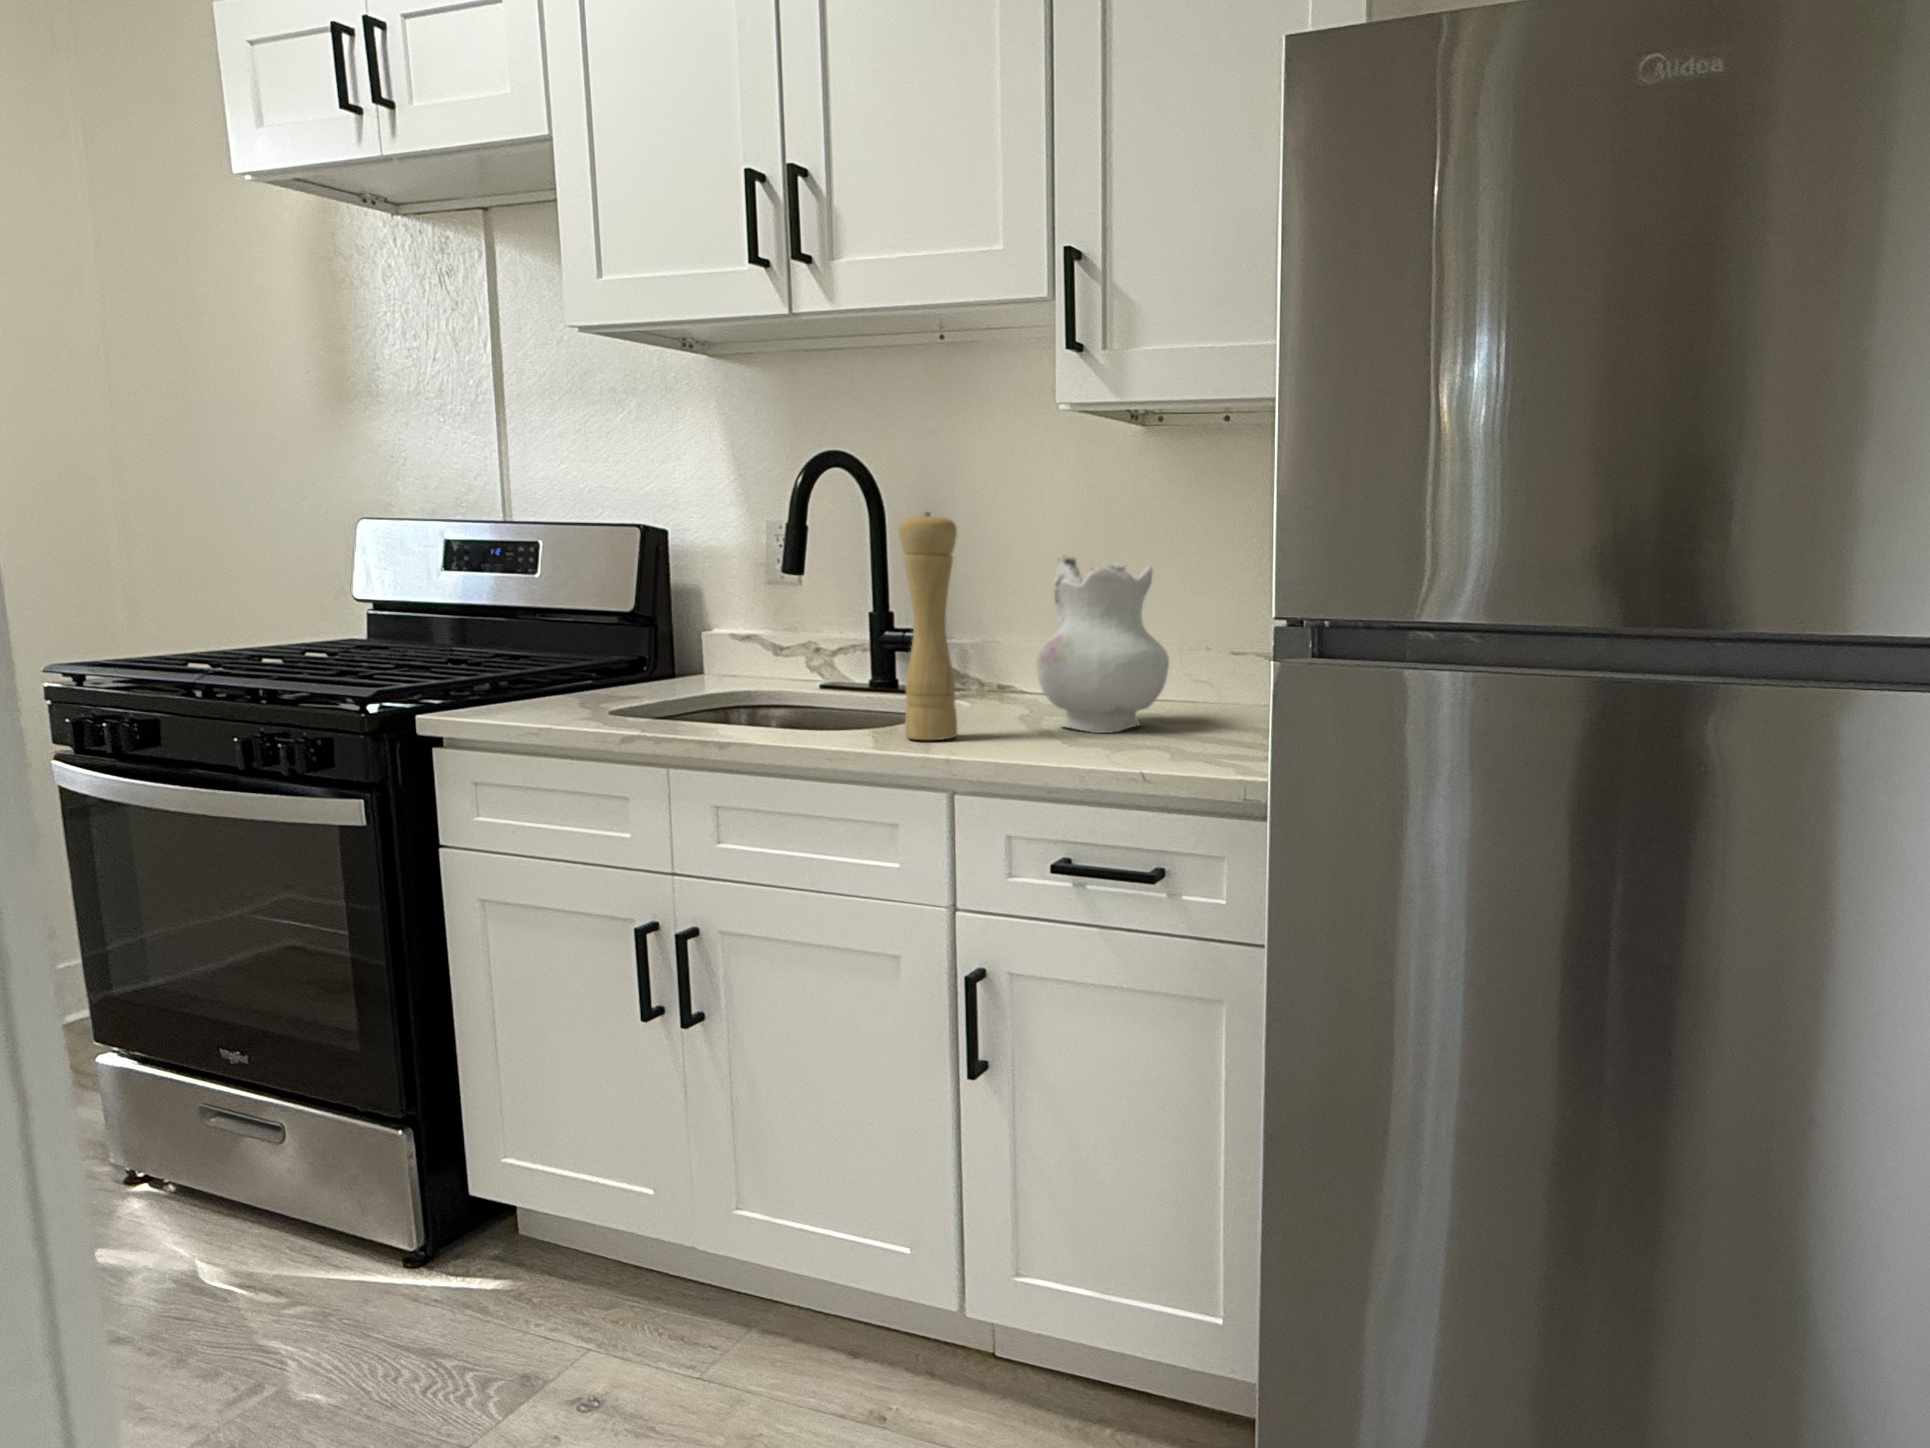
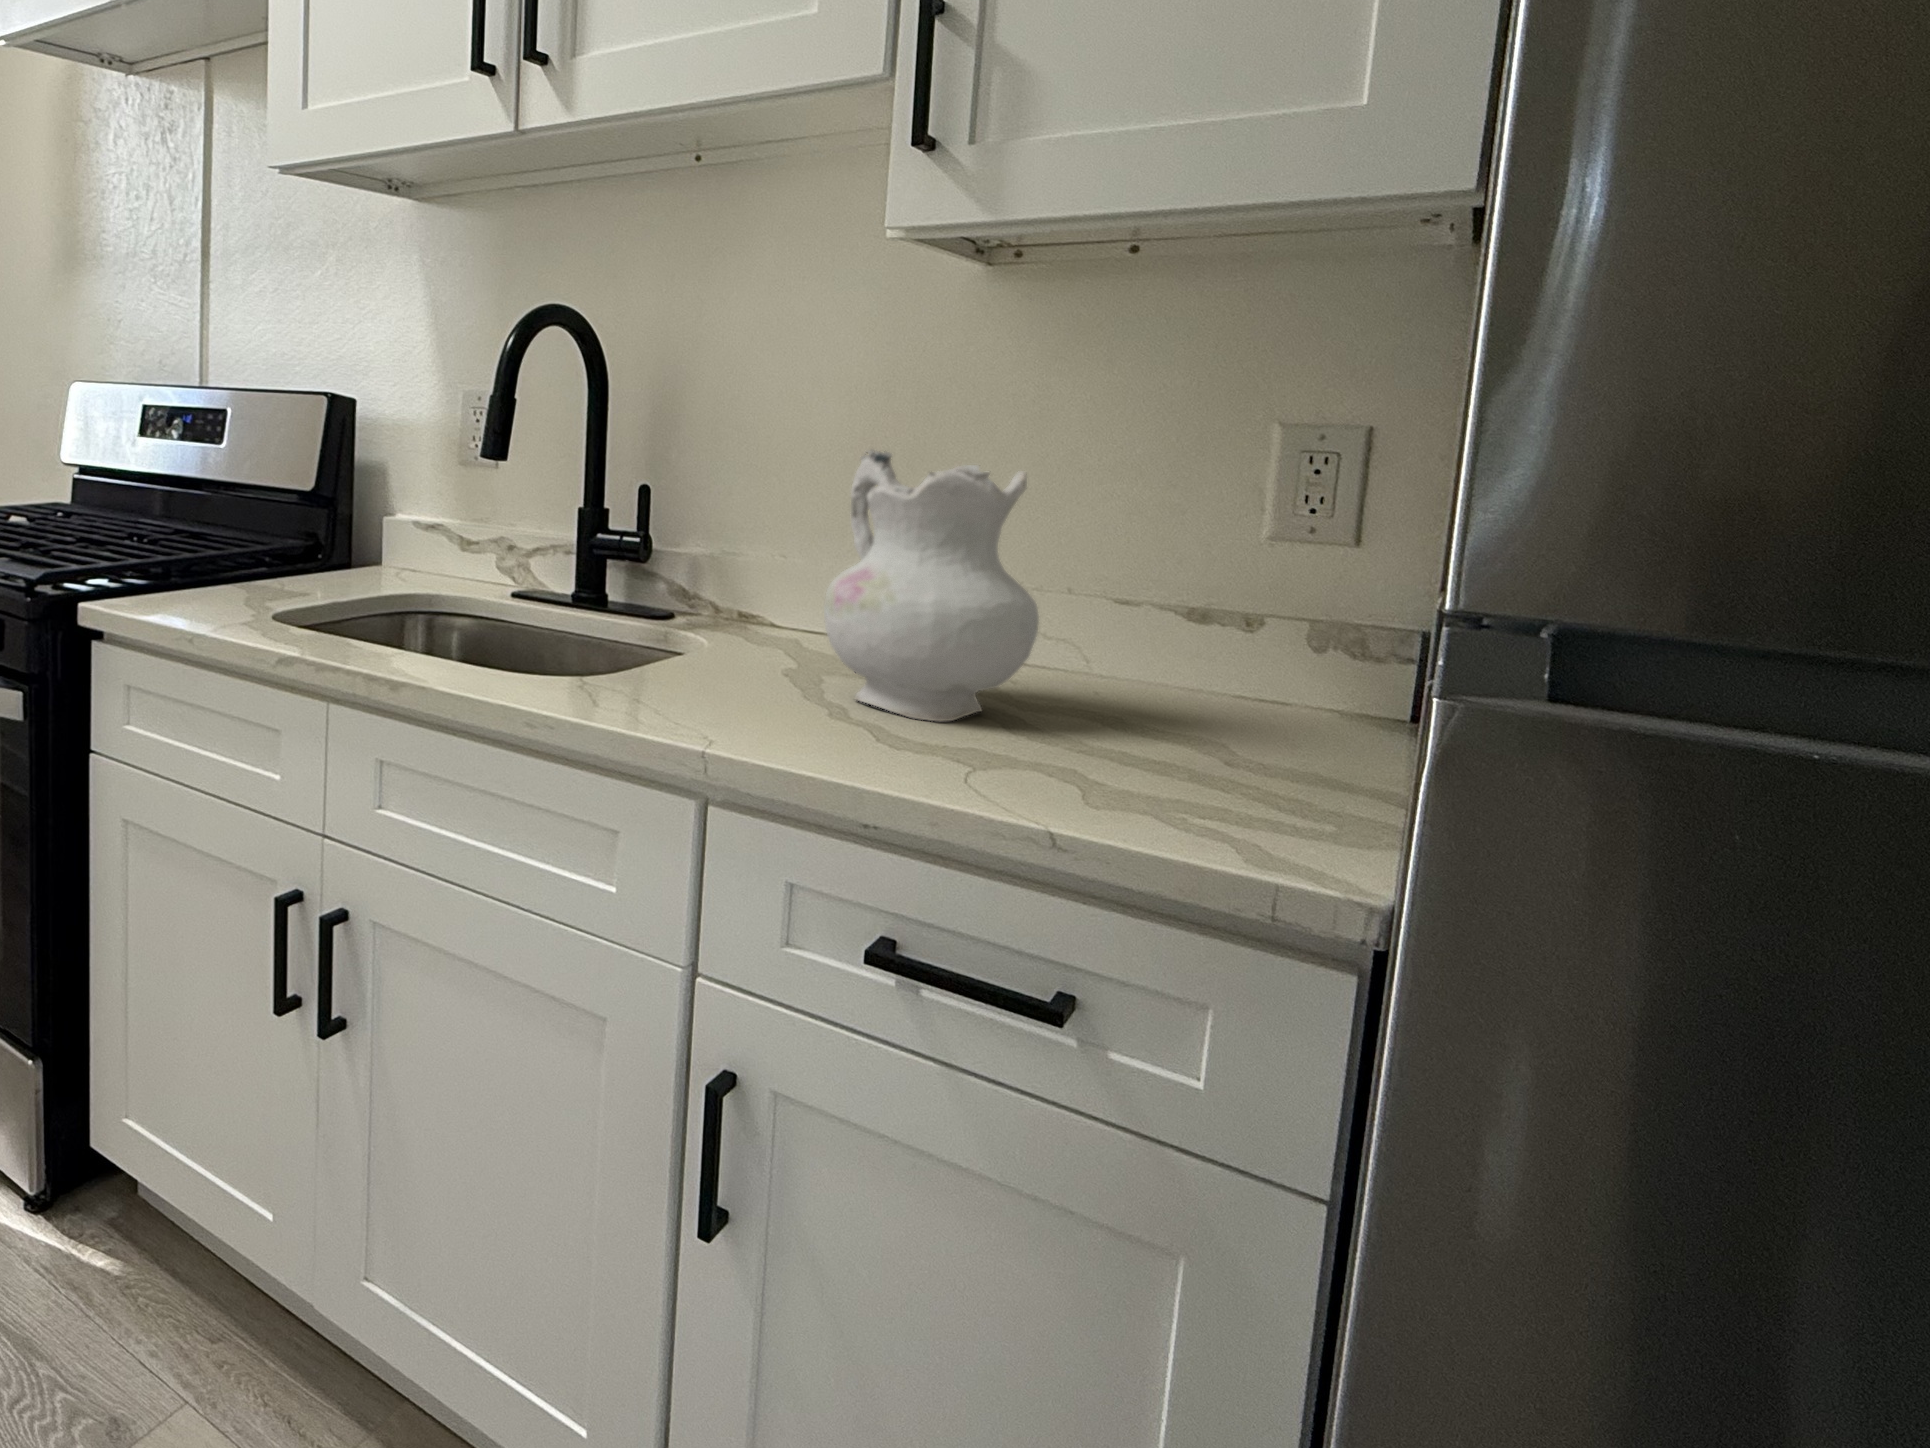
pepper mill: present [898,512,957,740] -> none [635,386,733,712]

